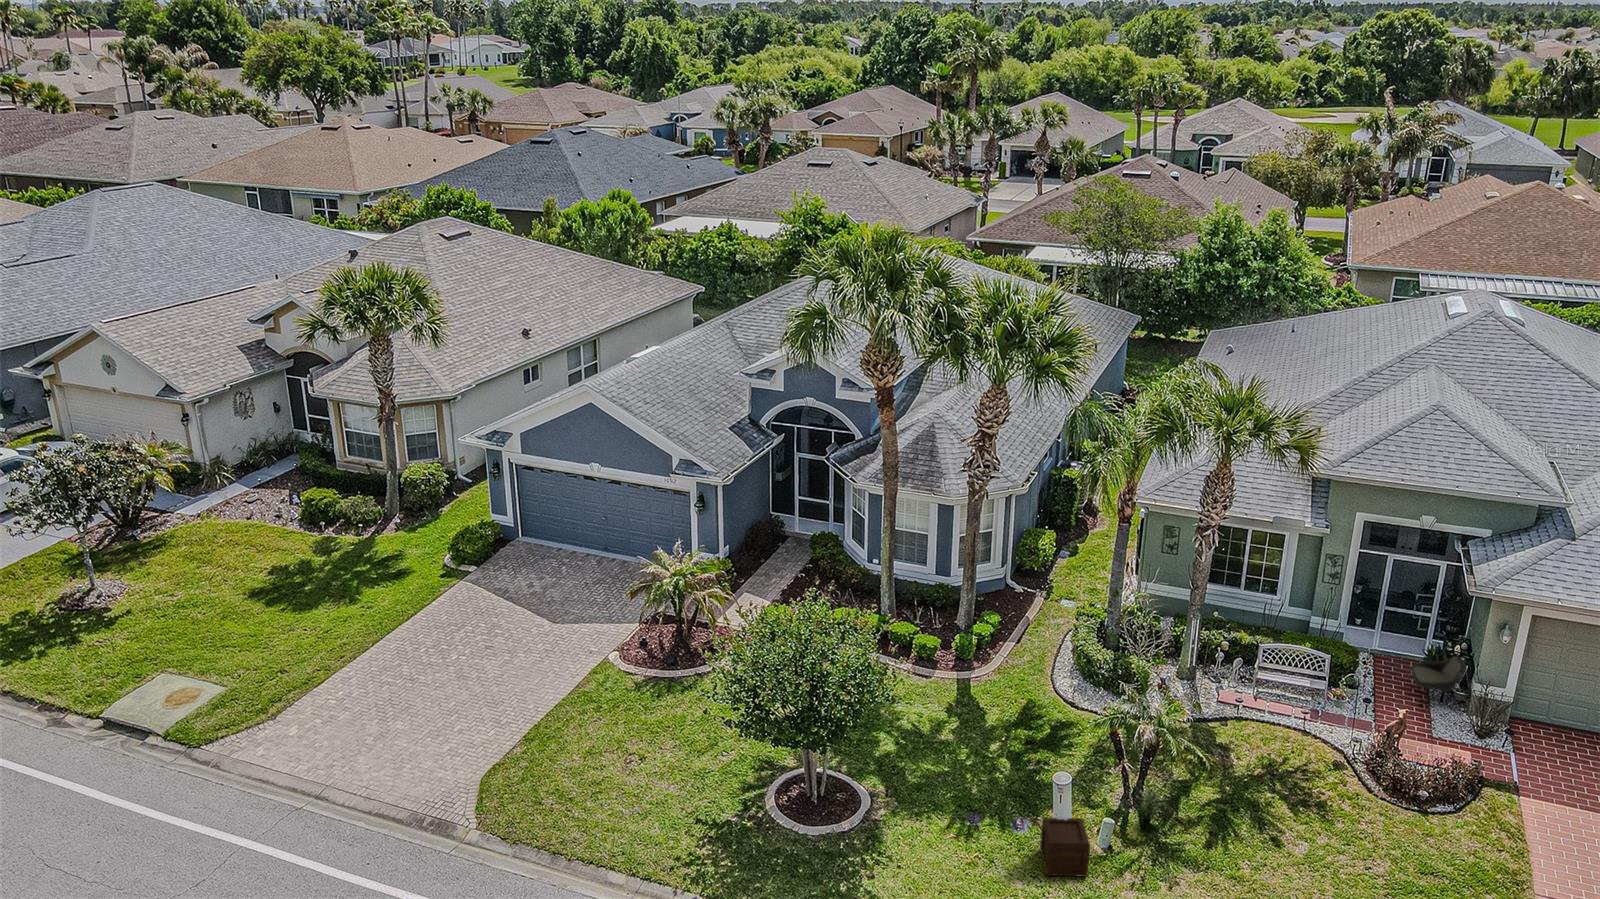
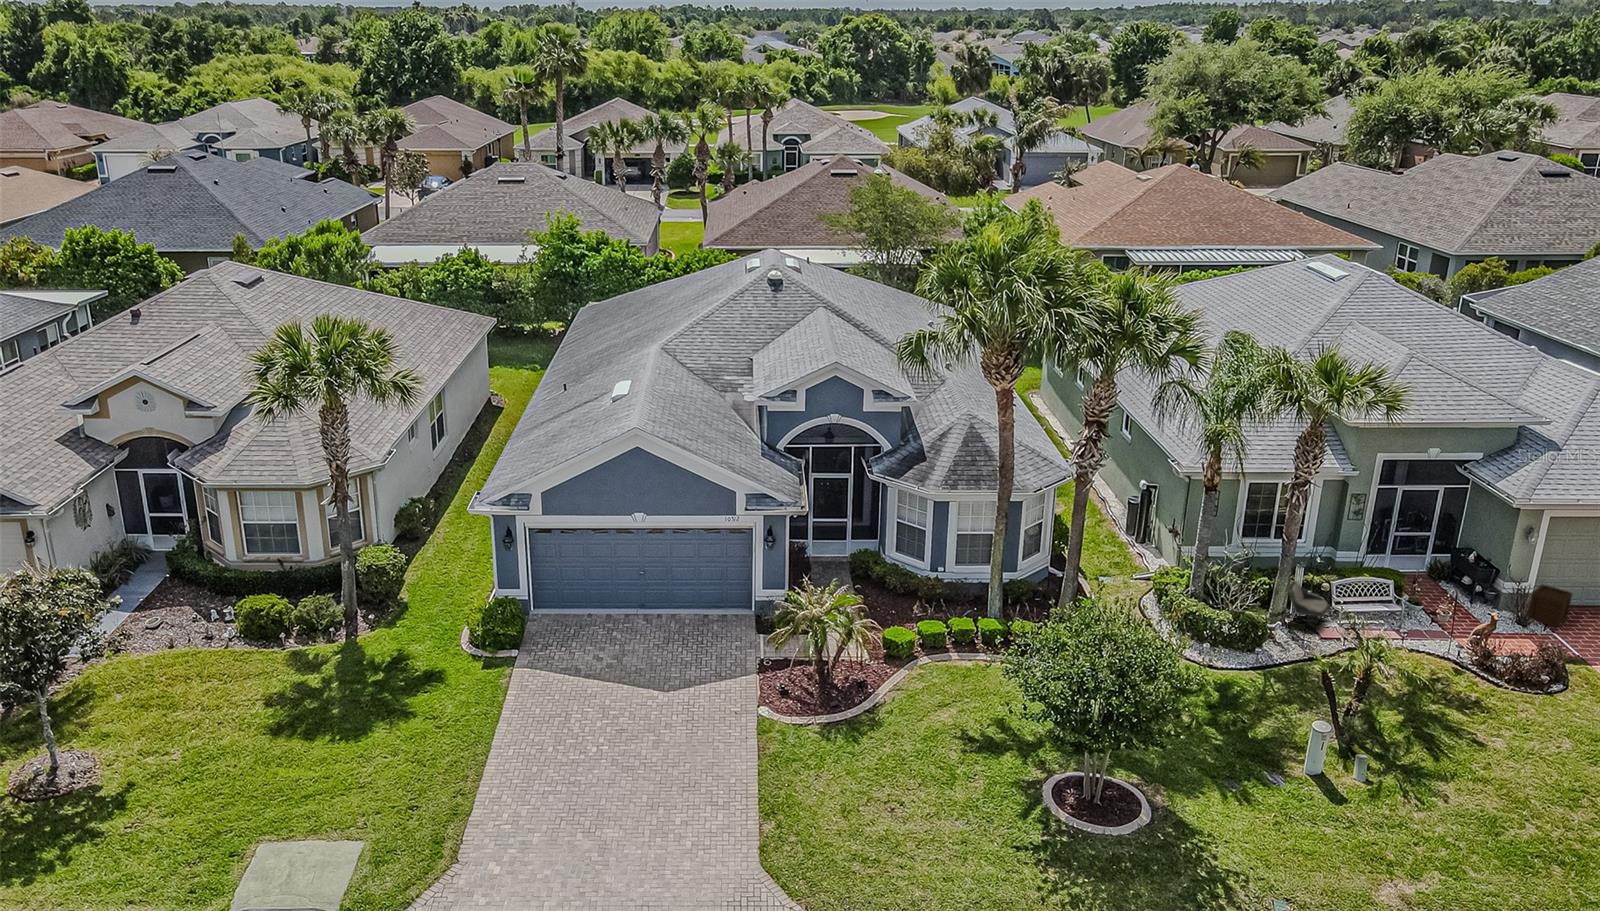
lounge chair: present [1411,656,1466,707] -> present [1286,581,1329,633]
wooden crate: present [1040,818,1090,877] -> present [1528,585,1572,627]

